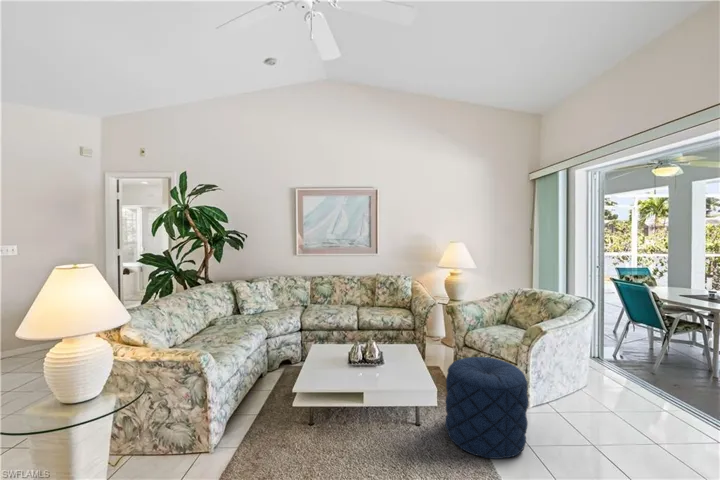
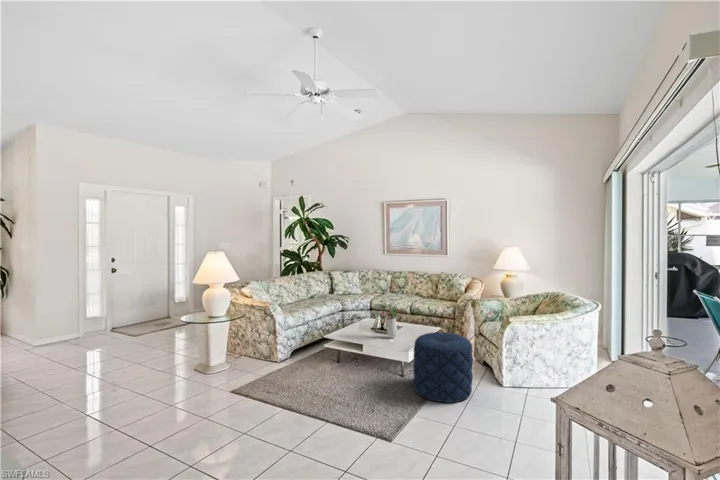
flower arrangement: none [365,323,408,375] -> present [375,302,400,339]

